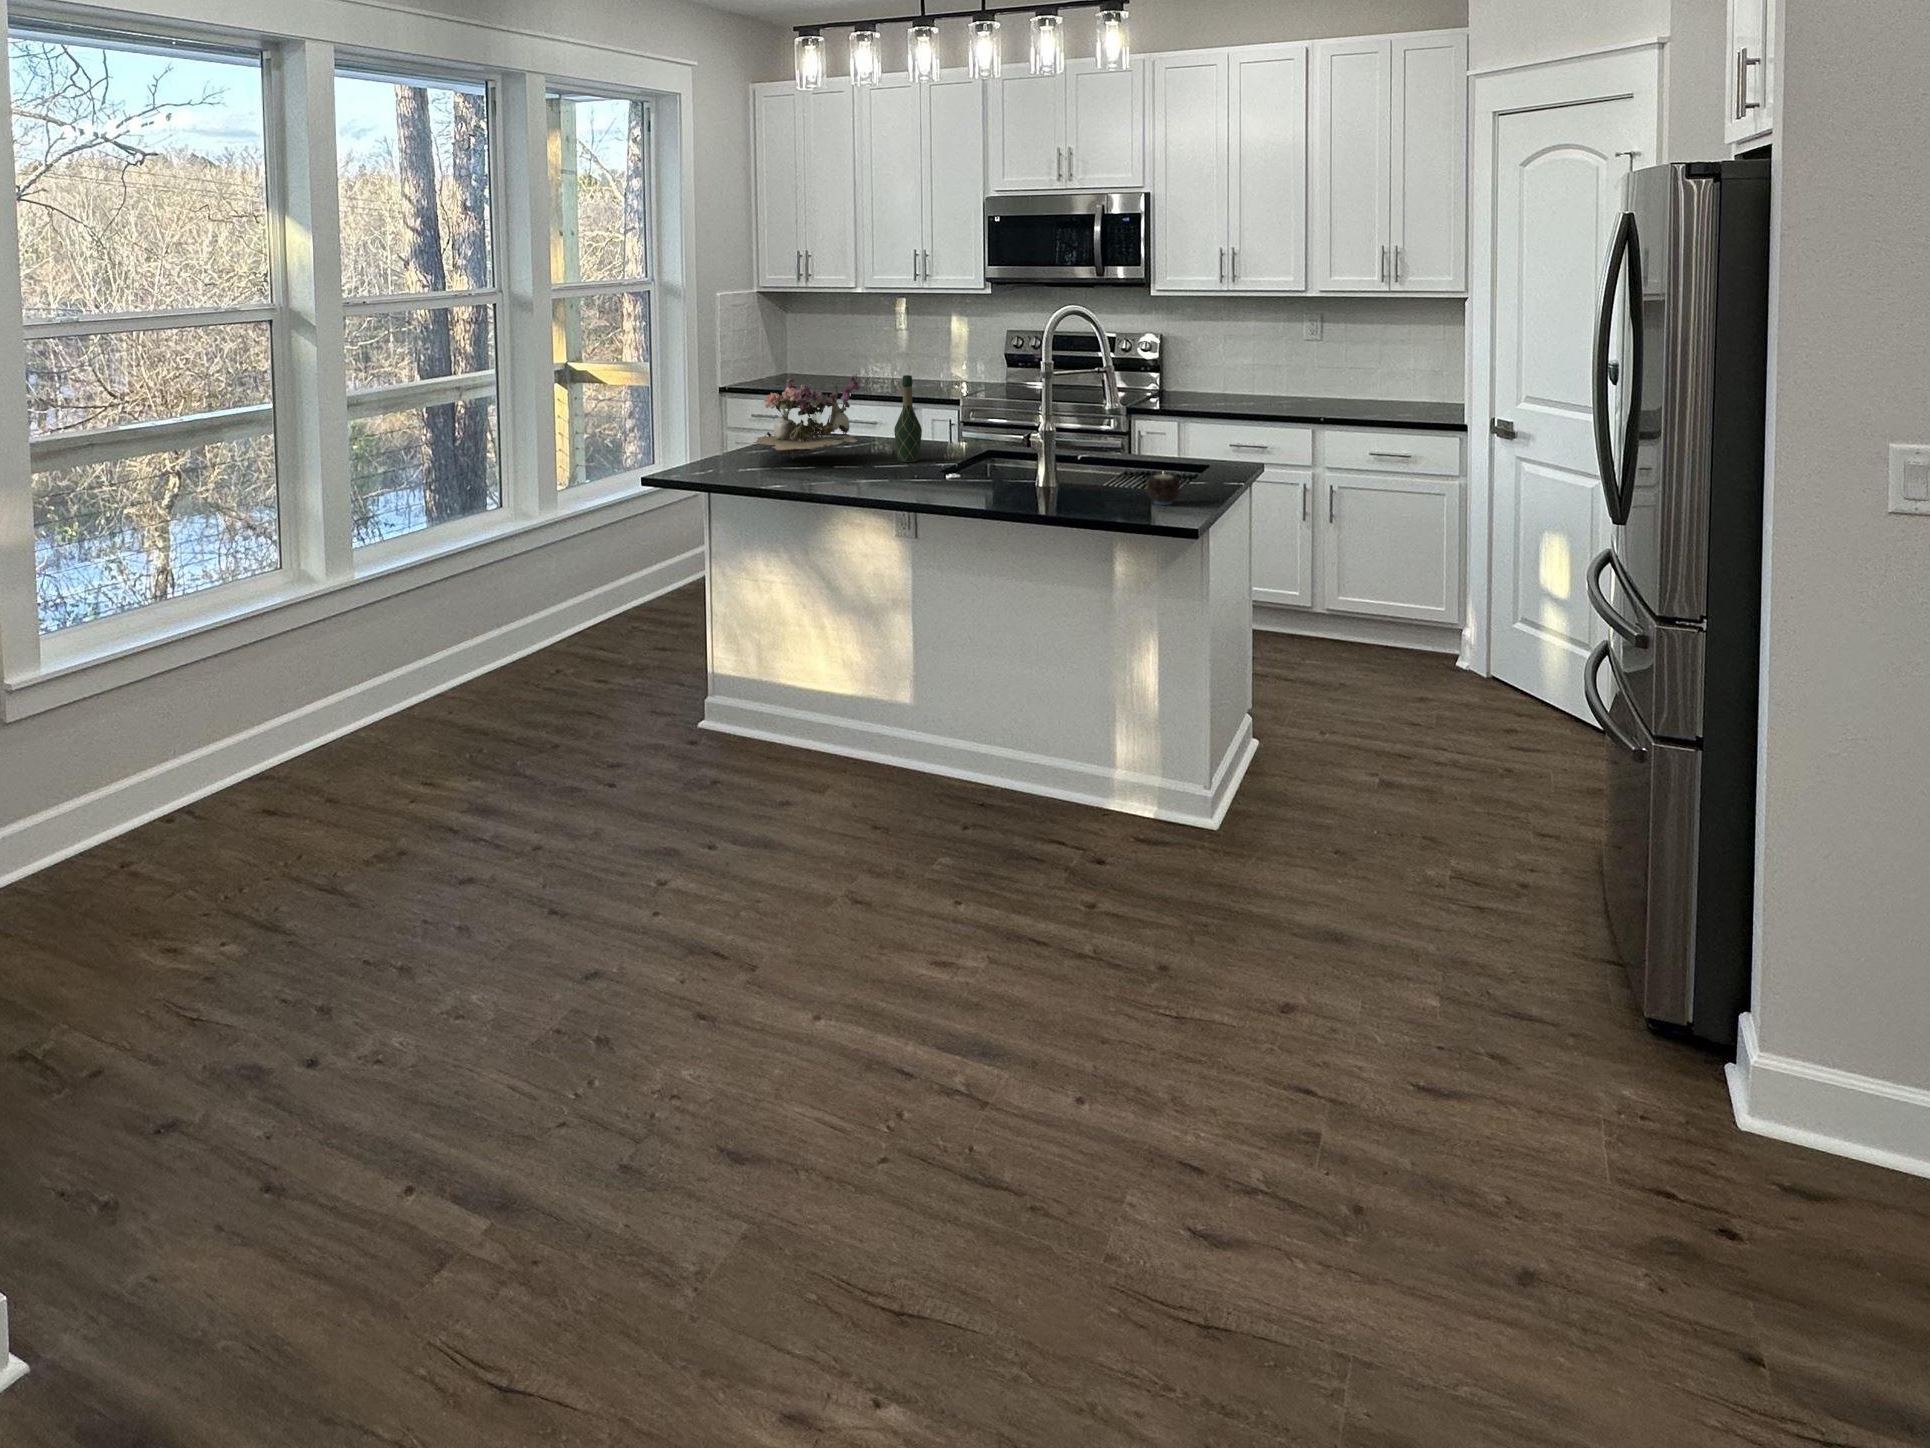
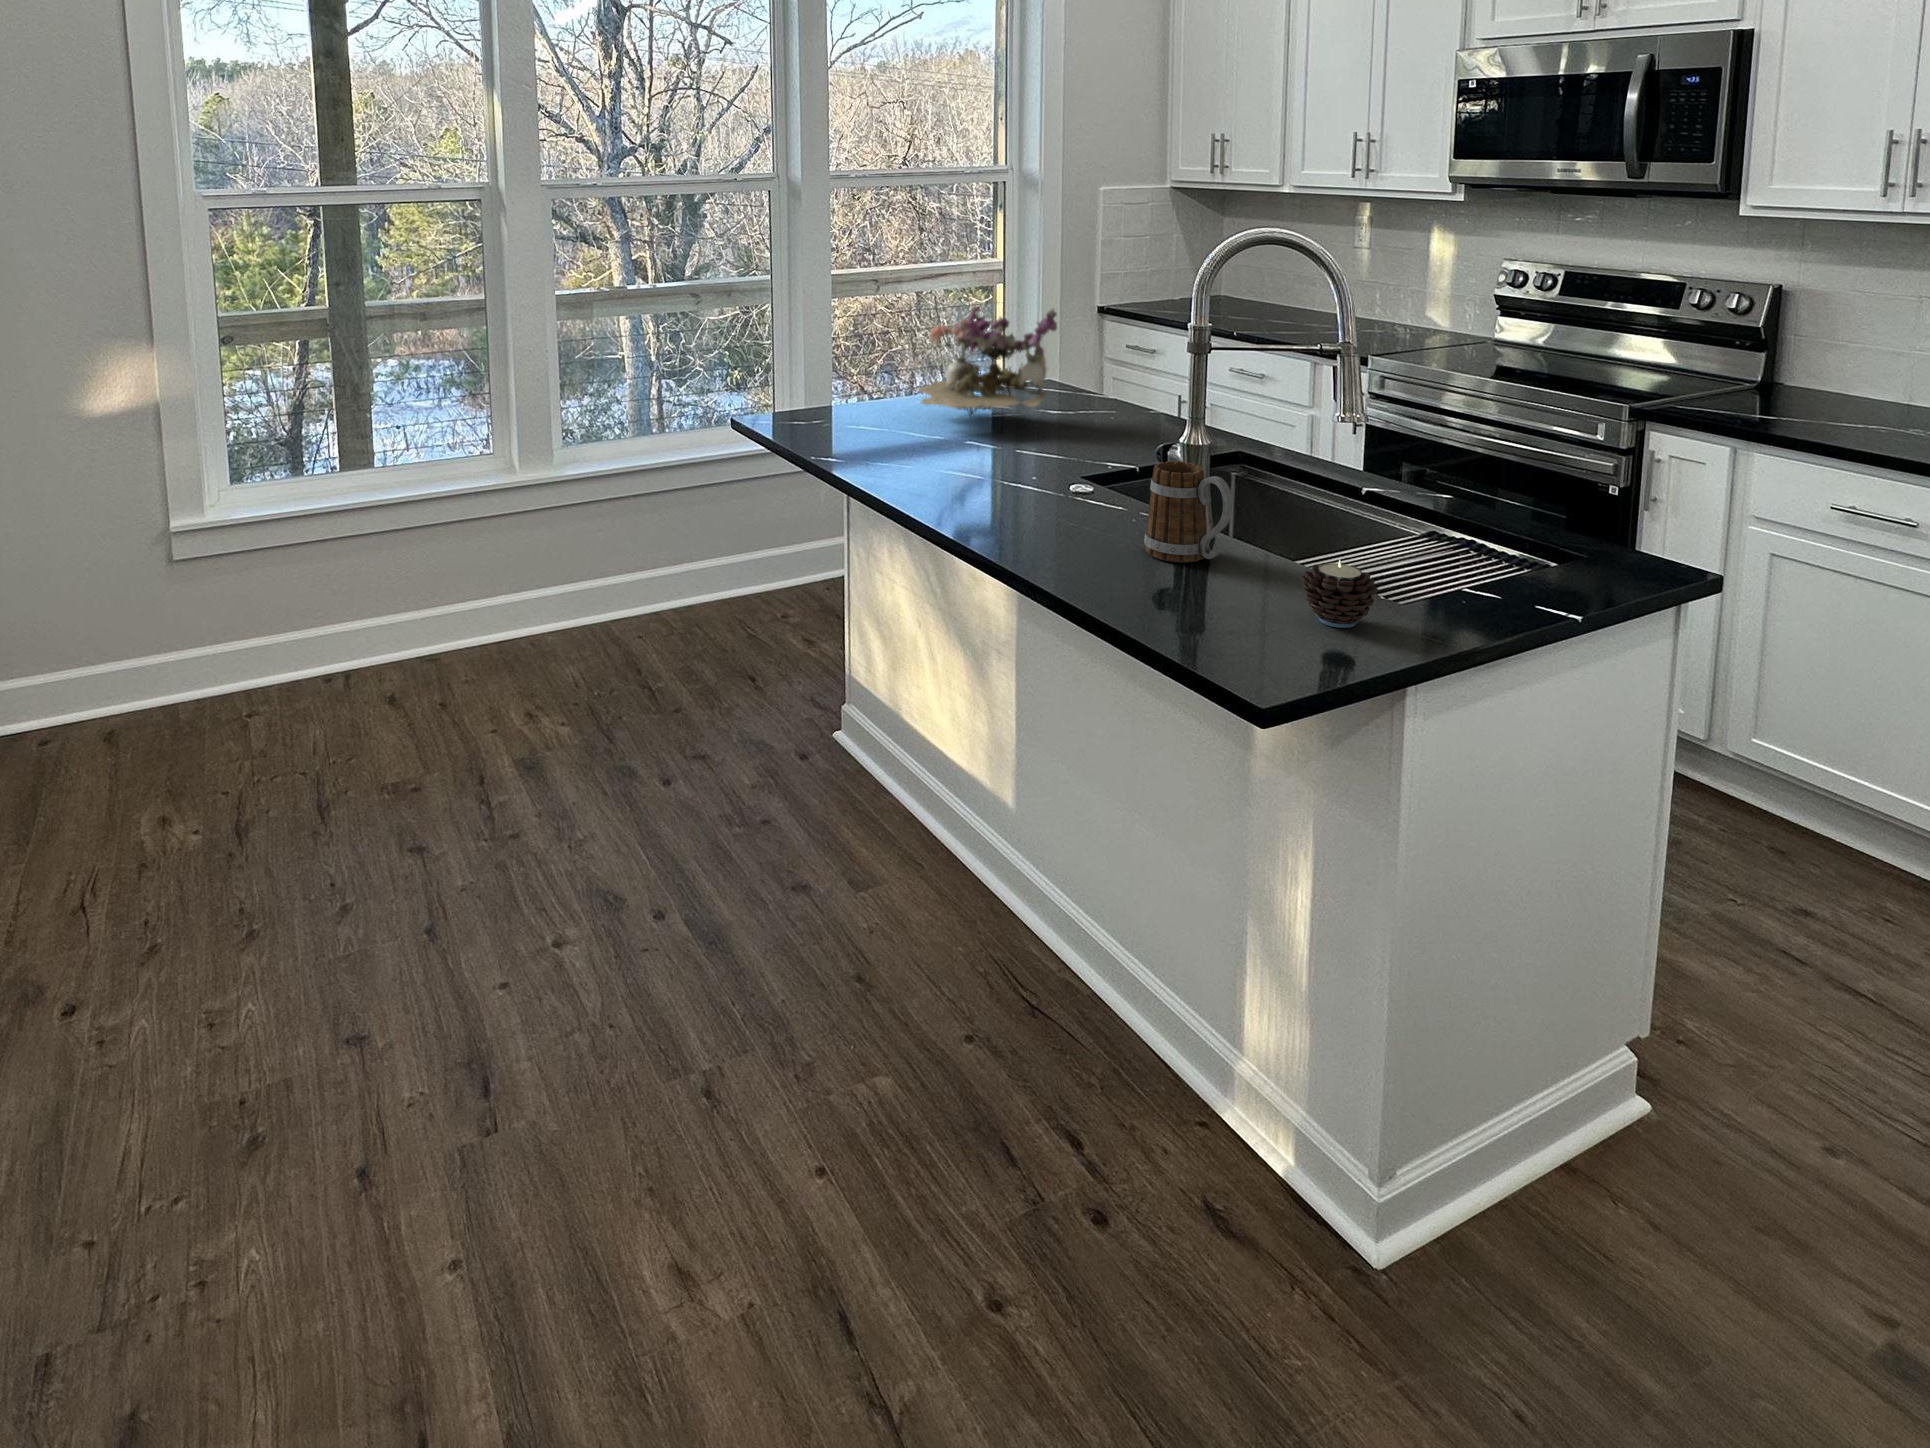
wine bottle: present [894,375,922,462] -> none [1086,318,1128,449]
mug: none [1033,442,1085,498] -> present [1144,461,1233,563]

